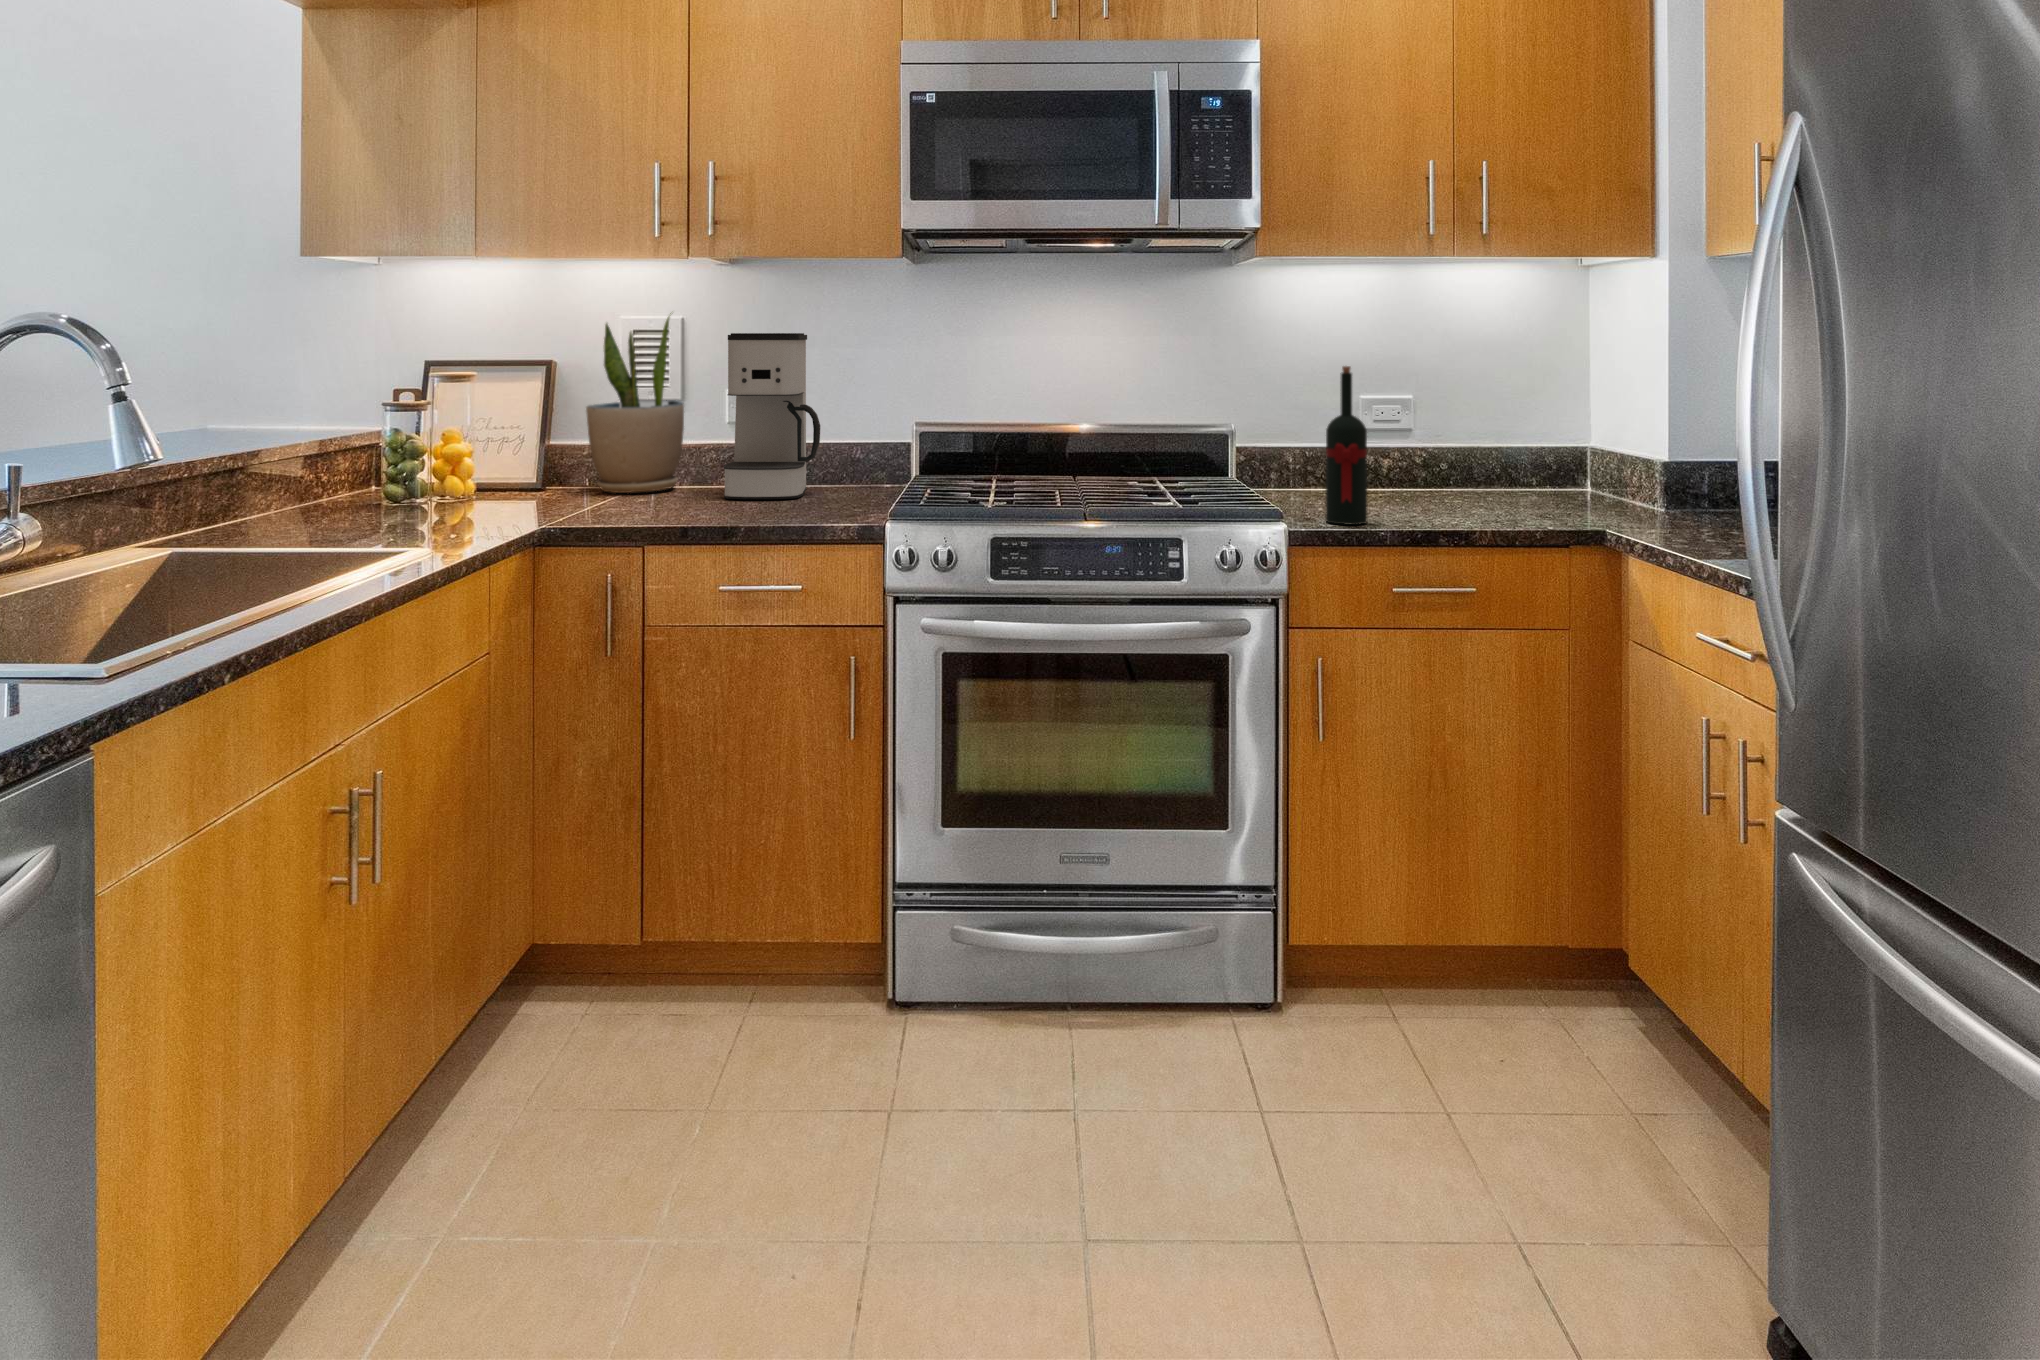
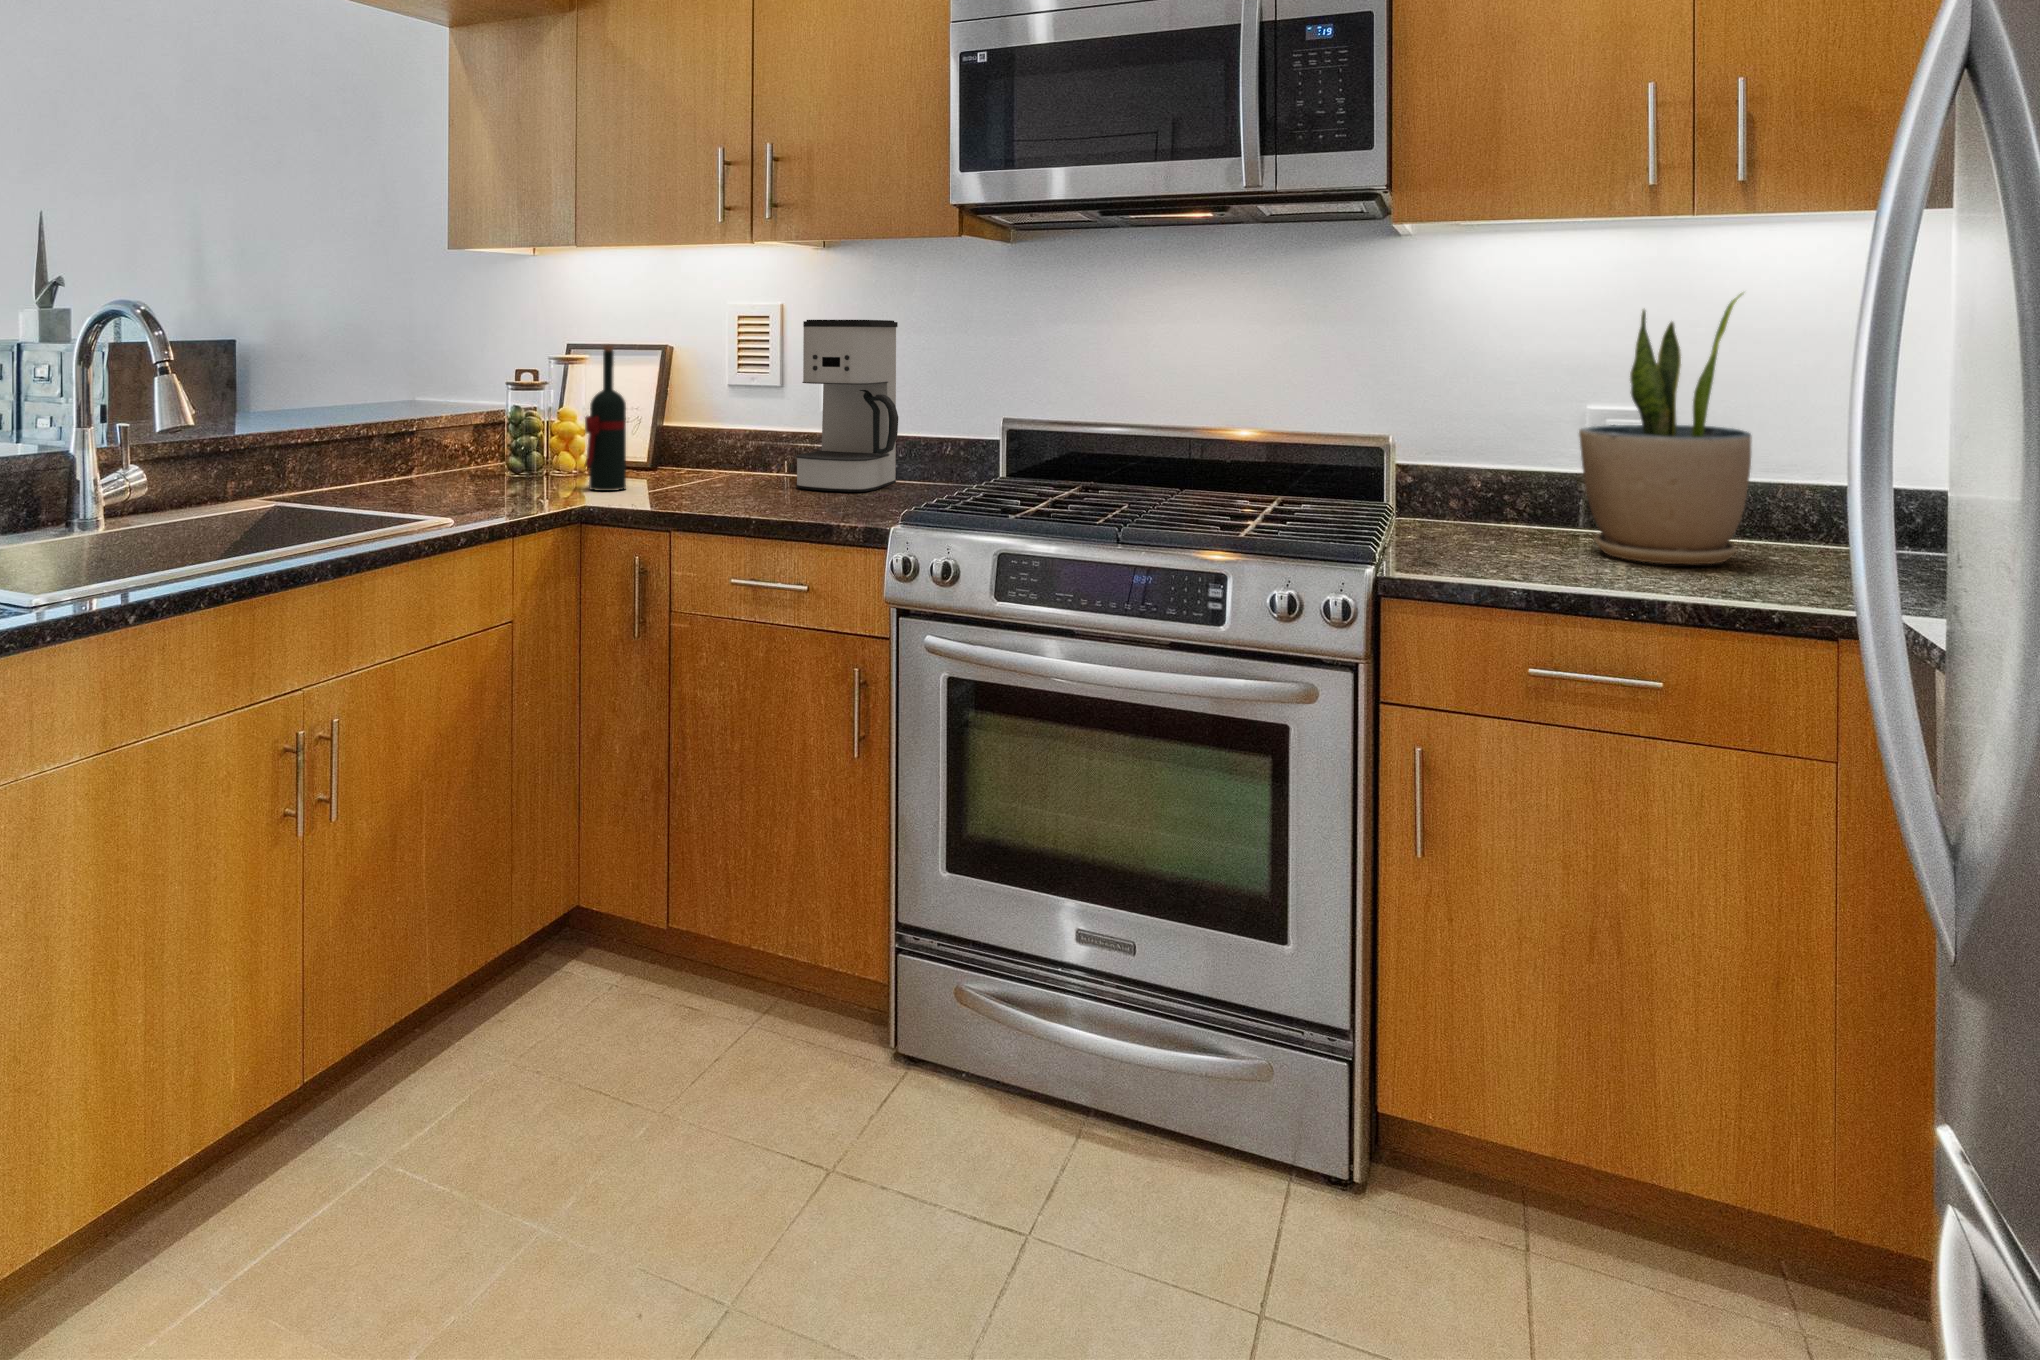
potted plant: present [586,313,684,493] -> present [1579,293,1752,564]
wine bottle: present [1326,366,1368,525] -> present [584,345,626,491]

